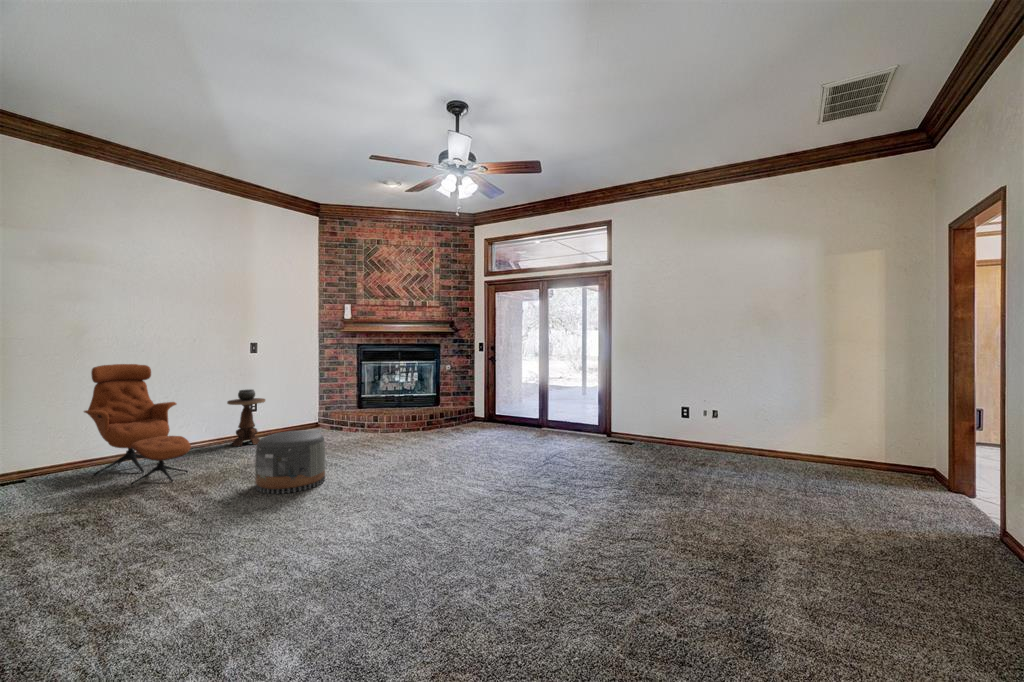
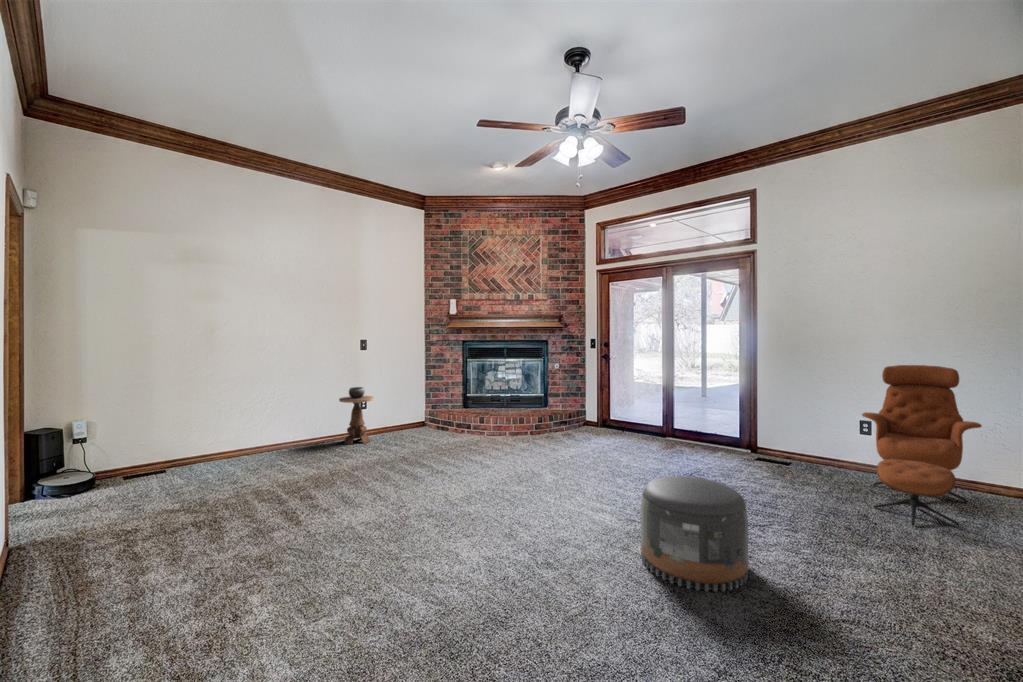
lounge chair: present [84,364,191,485] -> present [862,365,982,525]
pouf: present [255,431,325,494] -> present [641,476,748,592]

